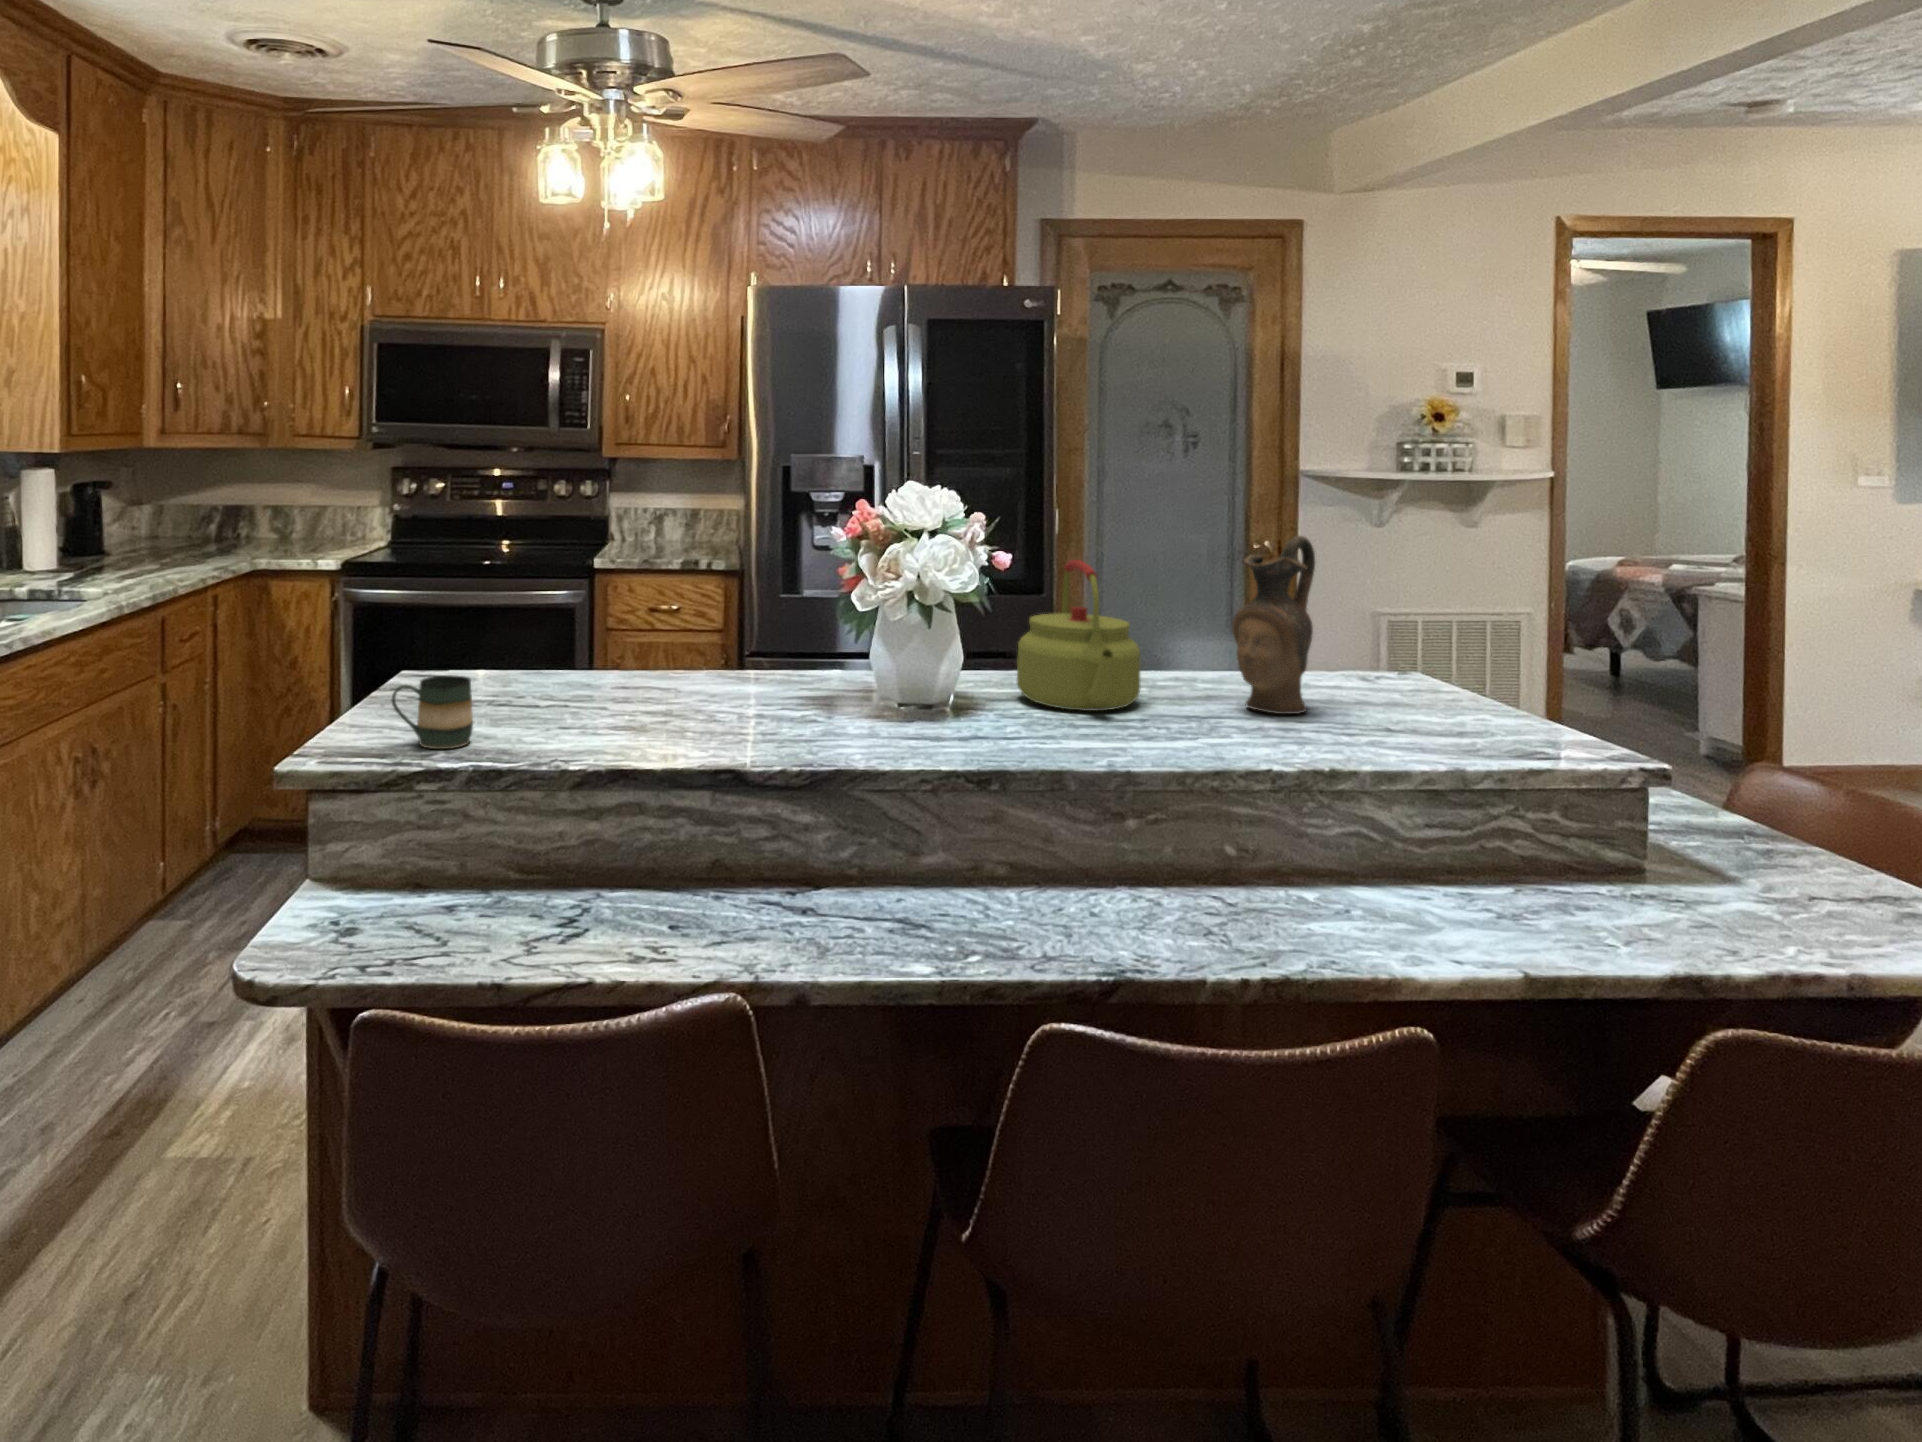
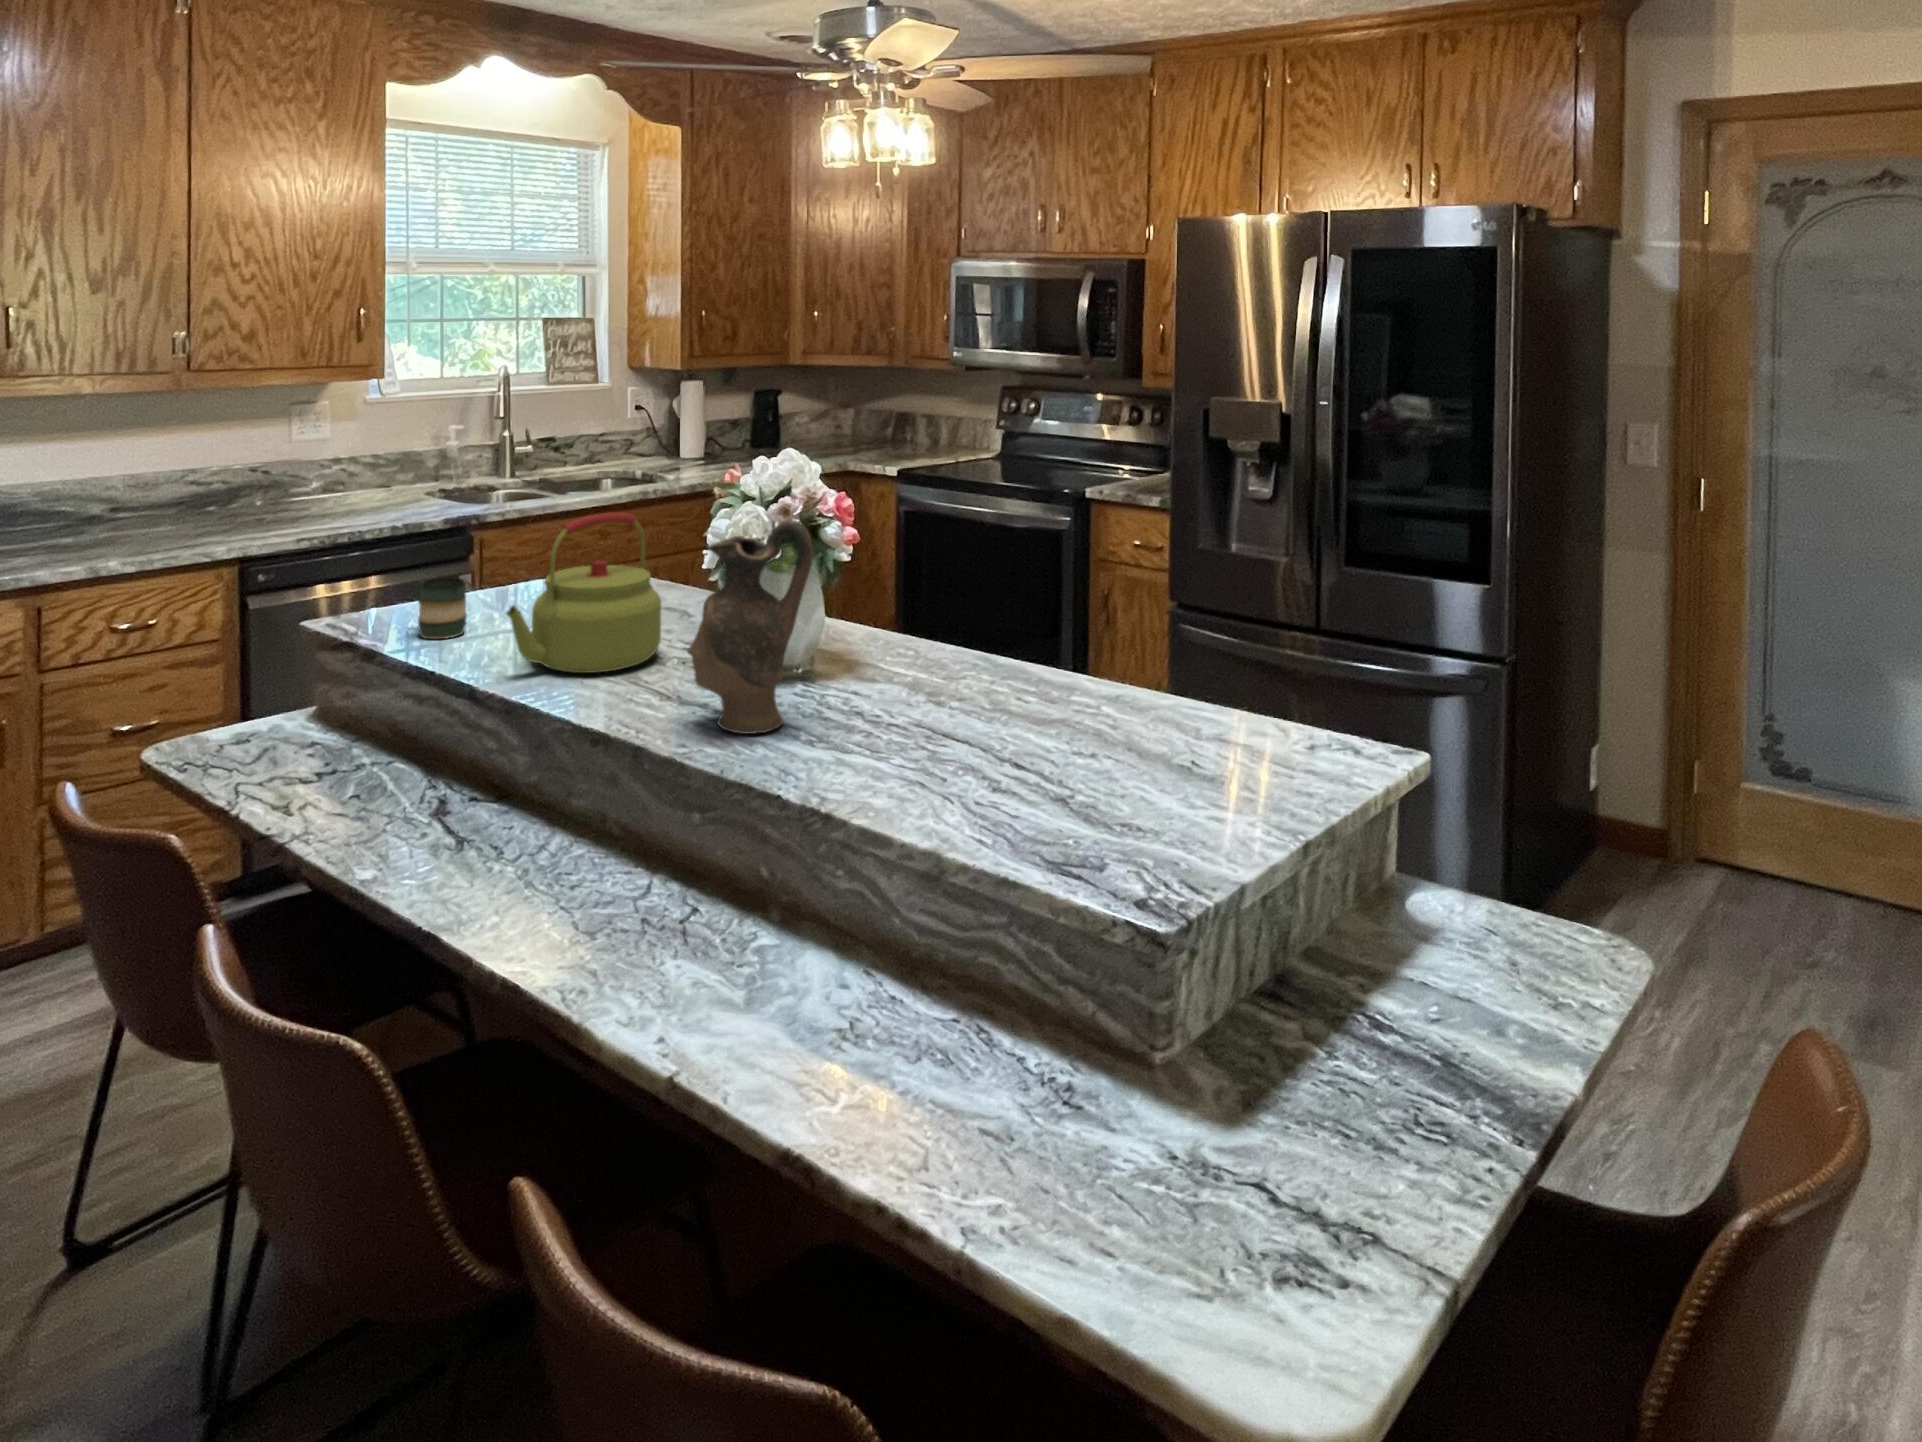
ceramic pitcher: present [1232,536,1315,714] -> present [689,520,813,734]
kettle: present [1017,560,1140,711] -> present [506,513,661,673]

